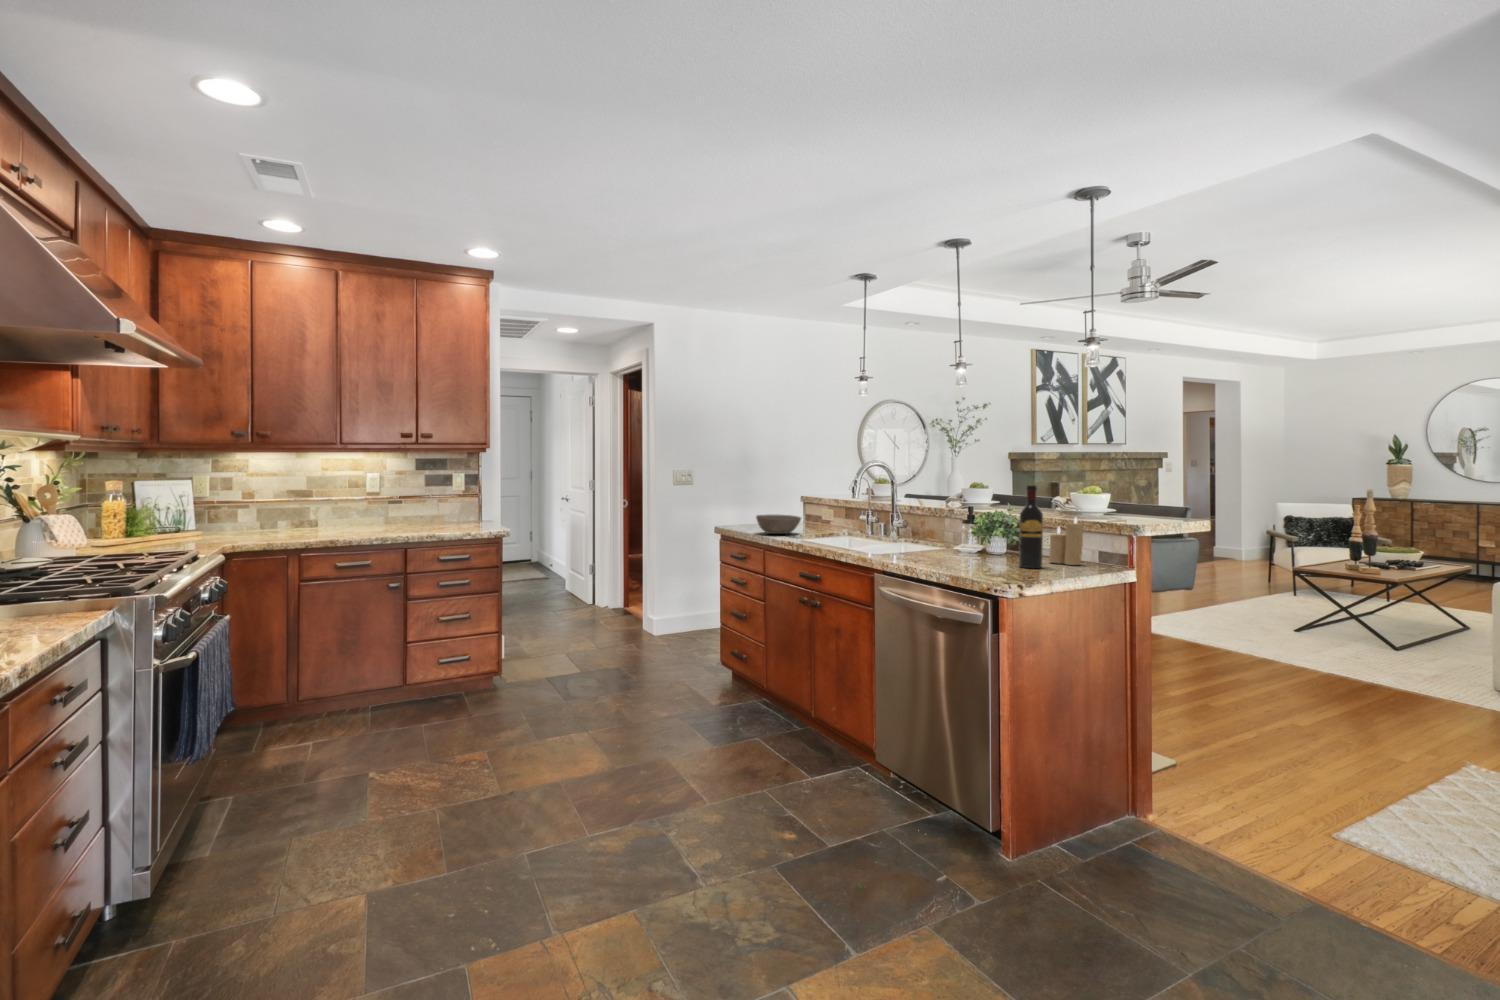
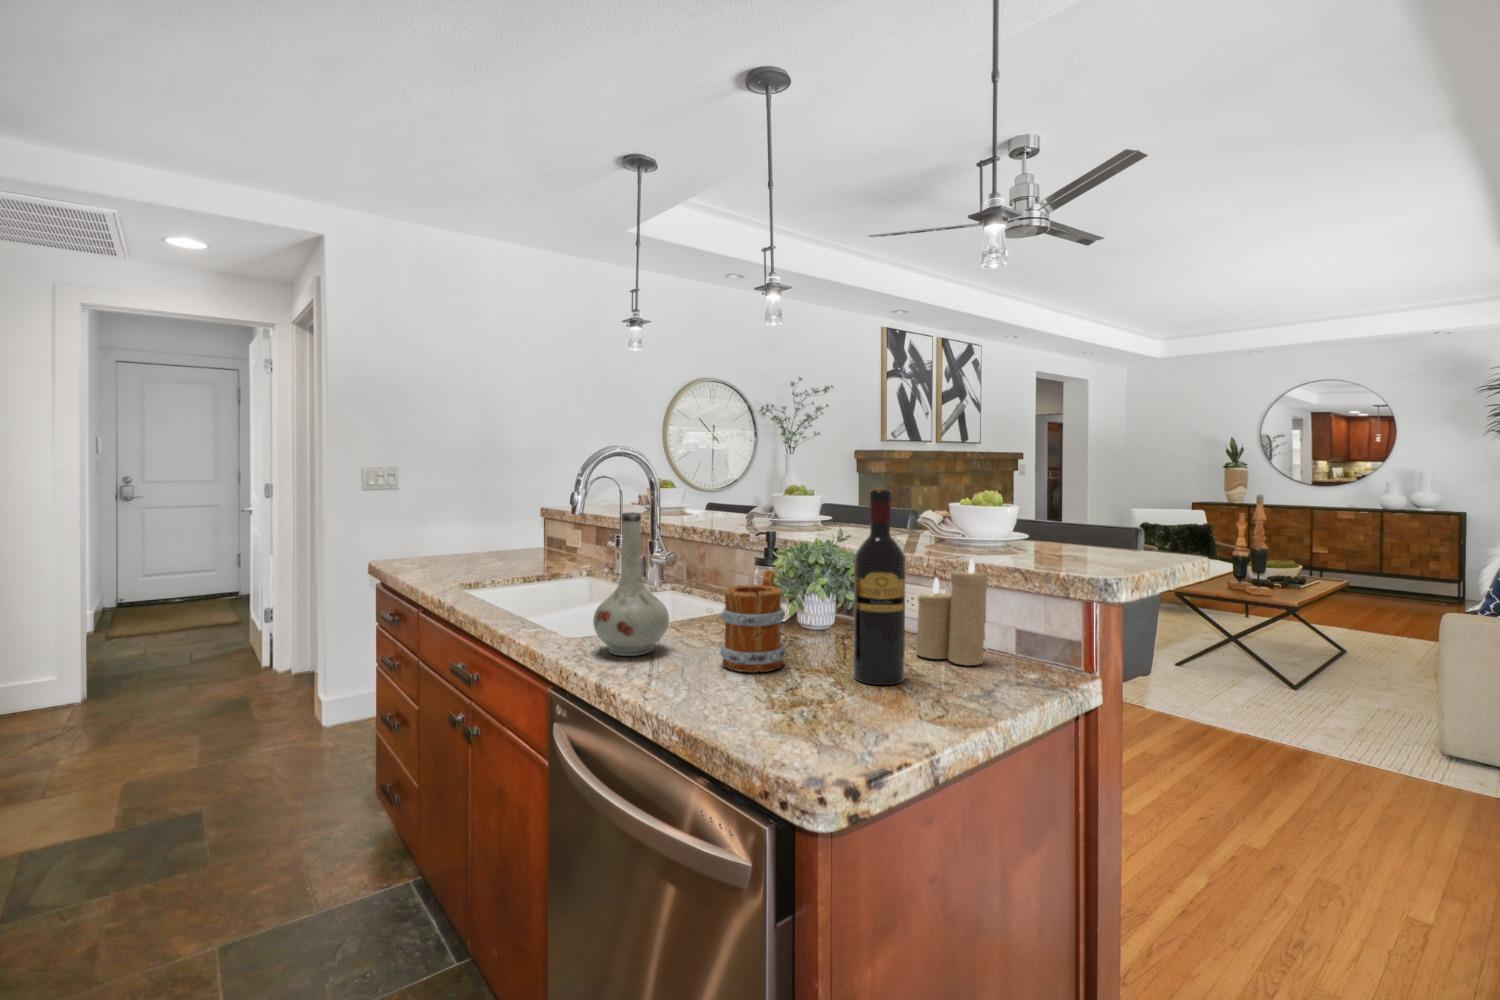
vase: none [895,496,929,560] -> present [593,512,669,656]
bowl: present [756,515,801,534] -> none [422,539,506,574]
mug: none [956,522,987,565] -> present [720,570,786,672]

